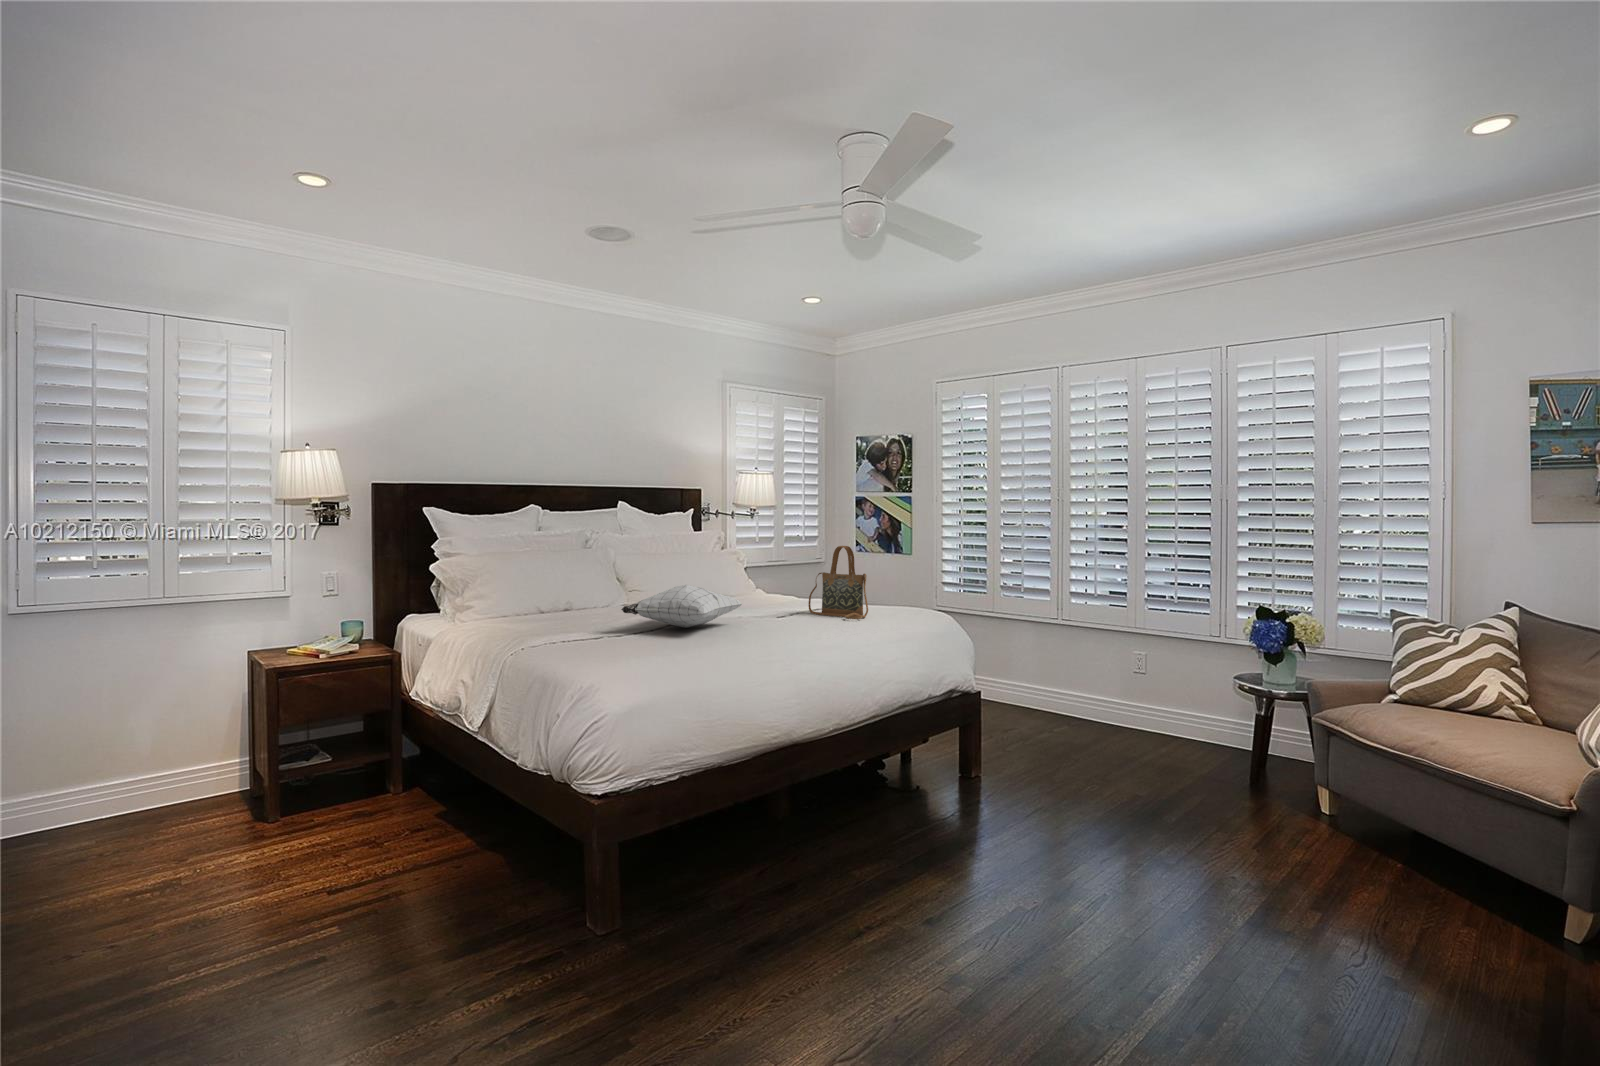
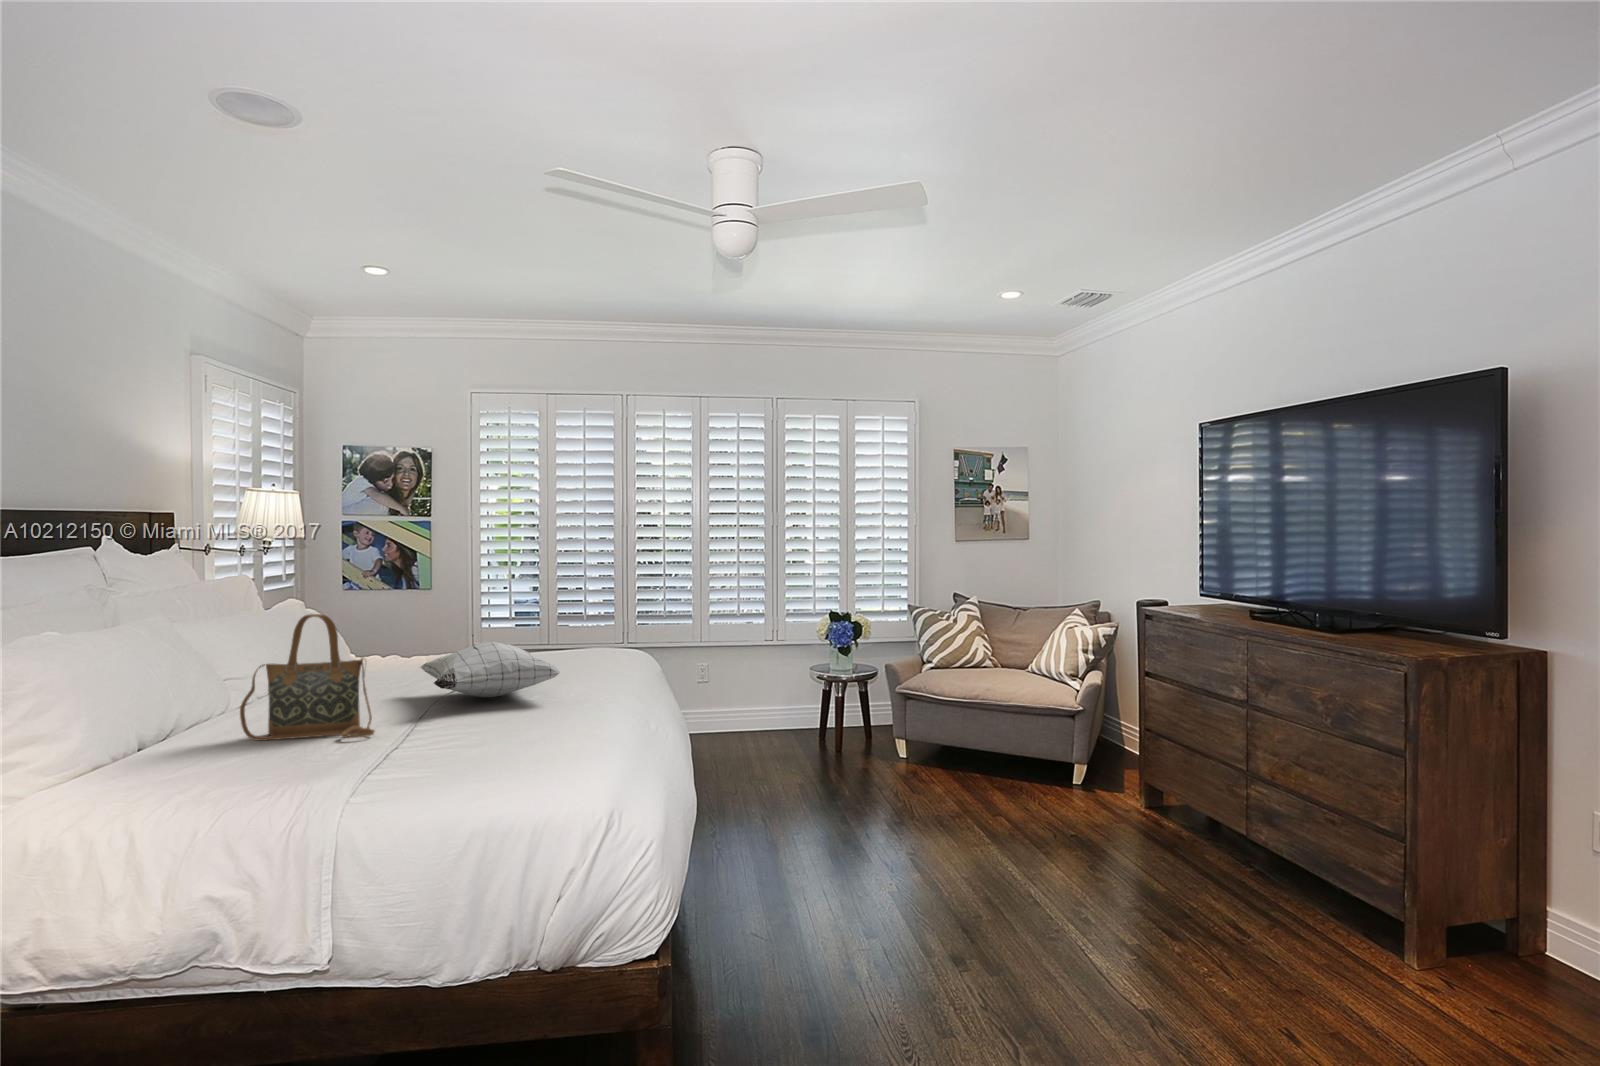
handbag: present [808,546,868,619] -> present [240,614,374,741]

